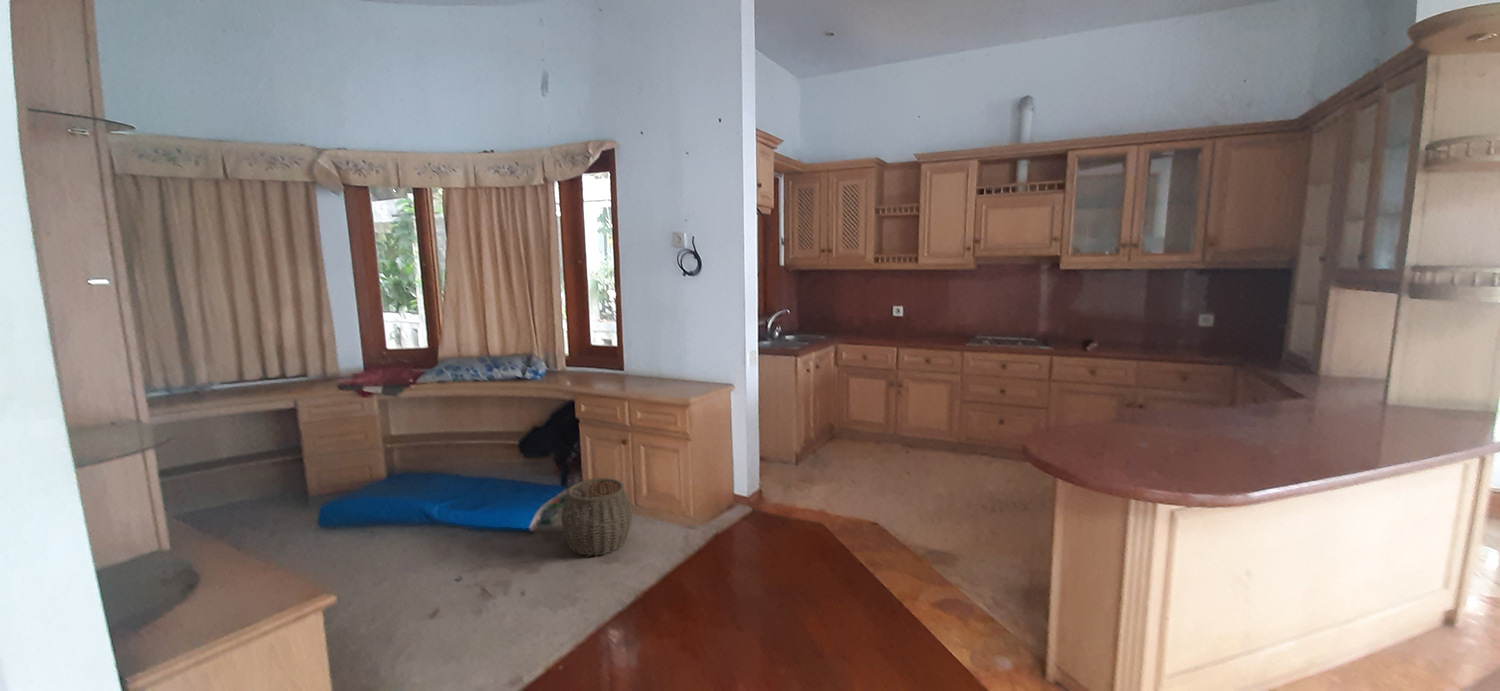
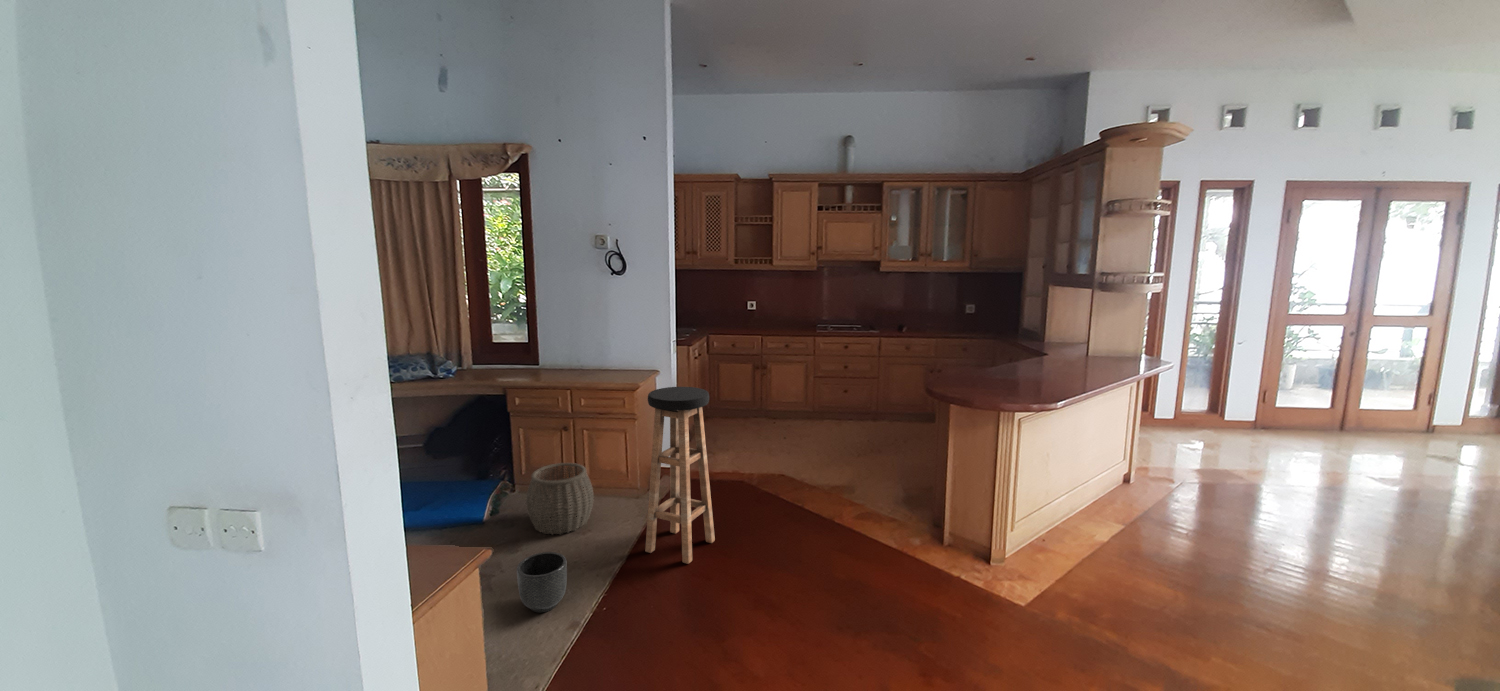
bar stool: none [655,407,738,621] -> present [645,387,715,564]
planter: none [488,577,544,644] -> present [517,552,567,613]

